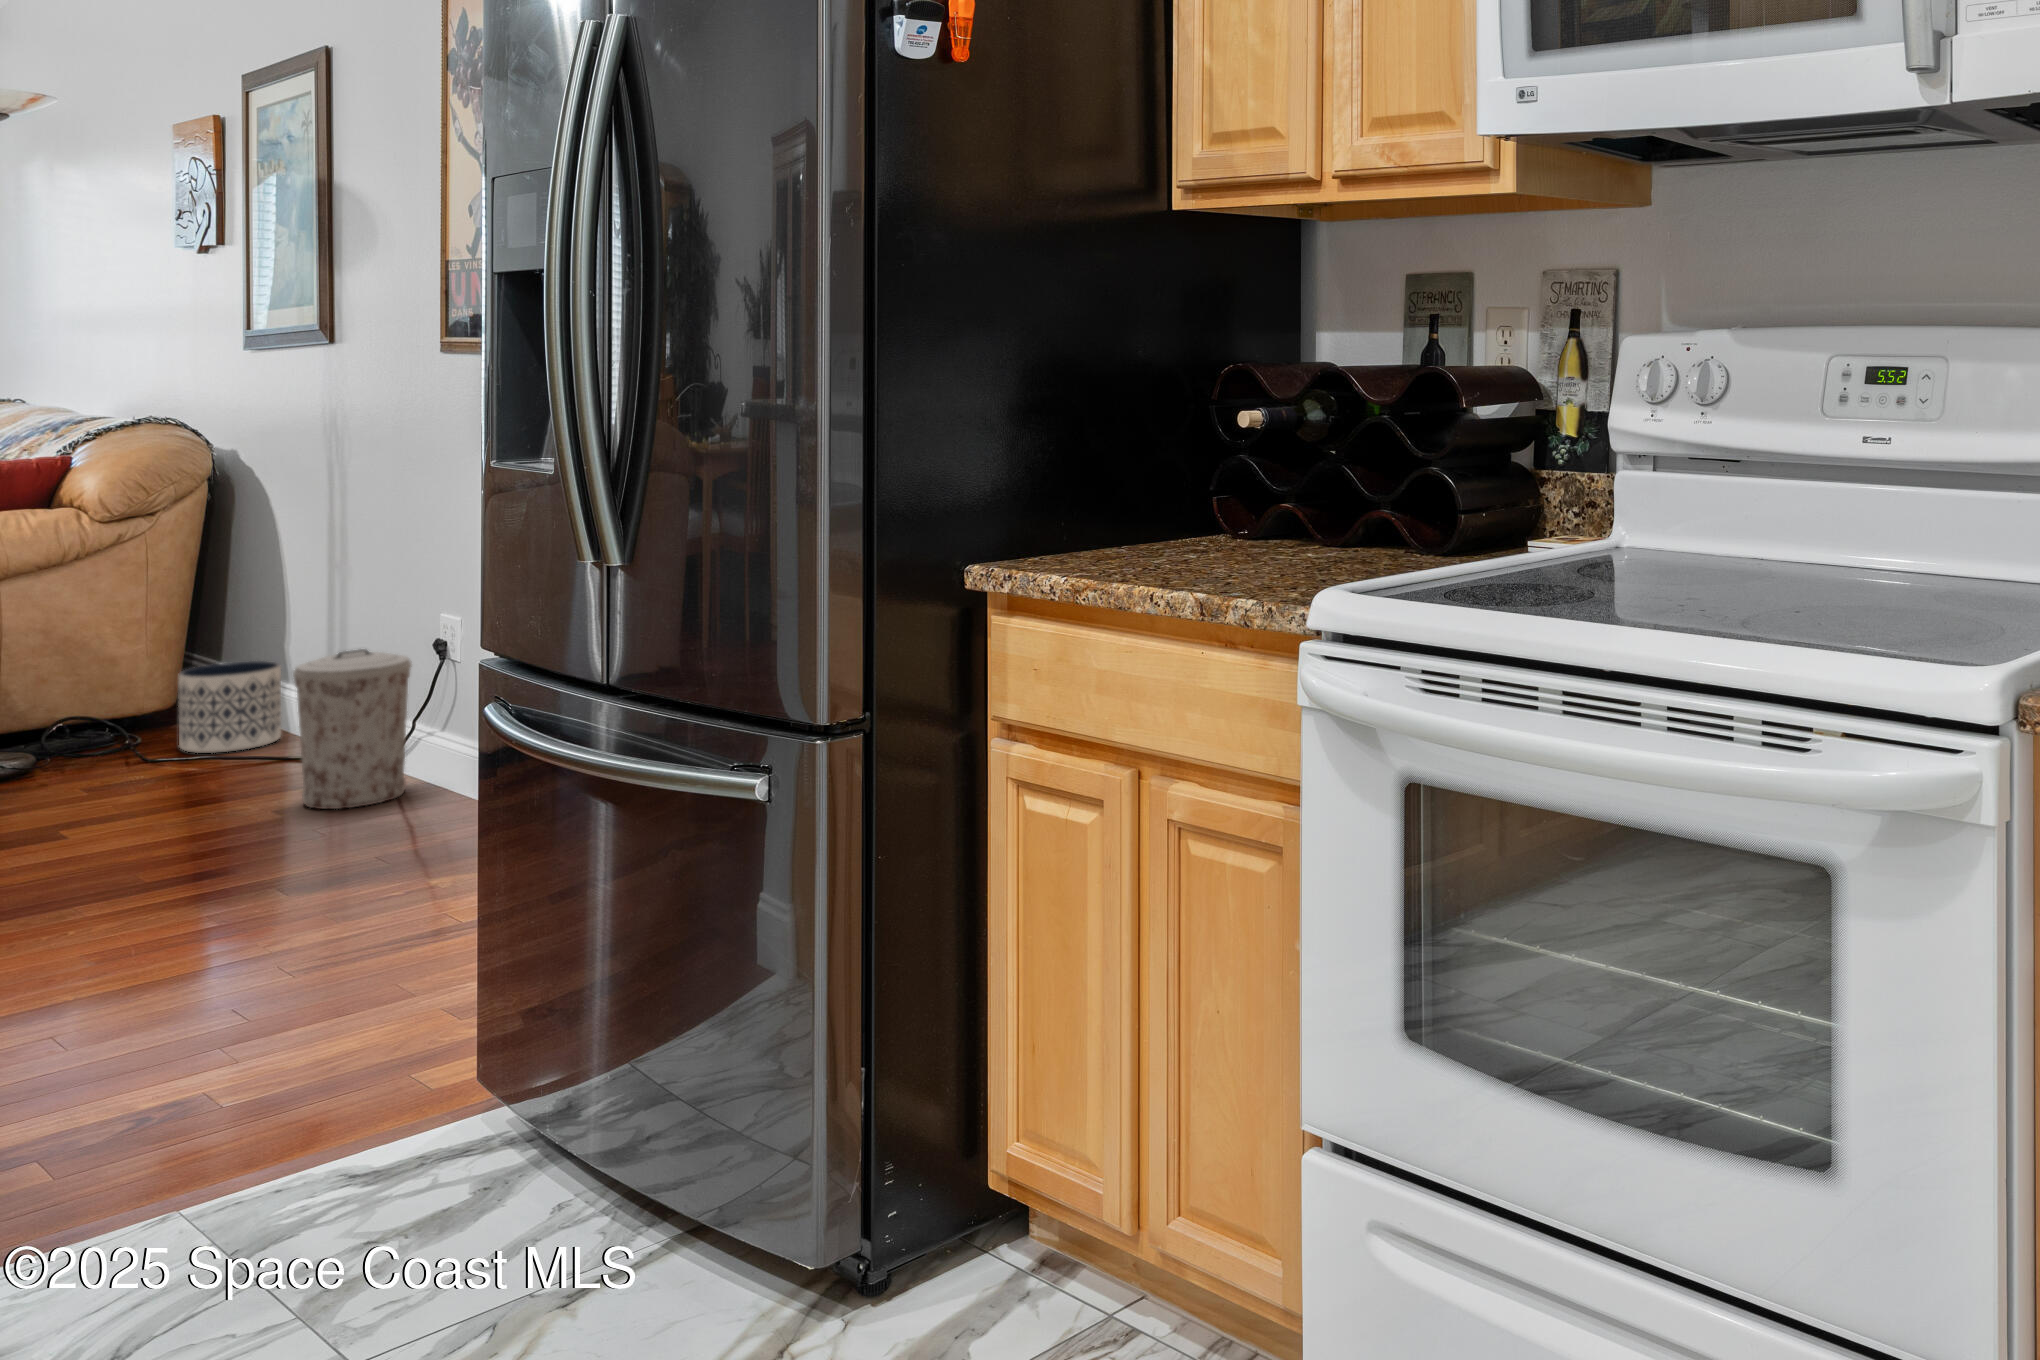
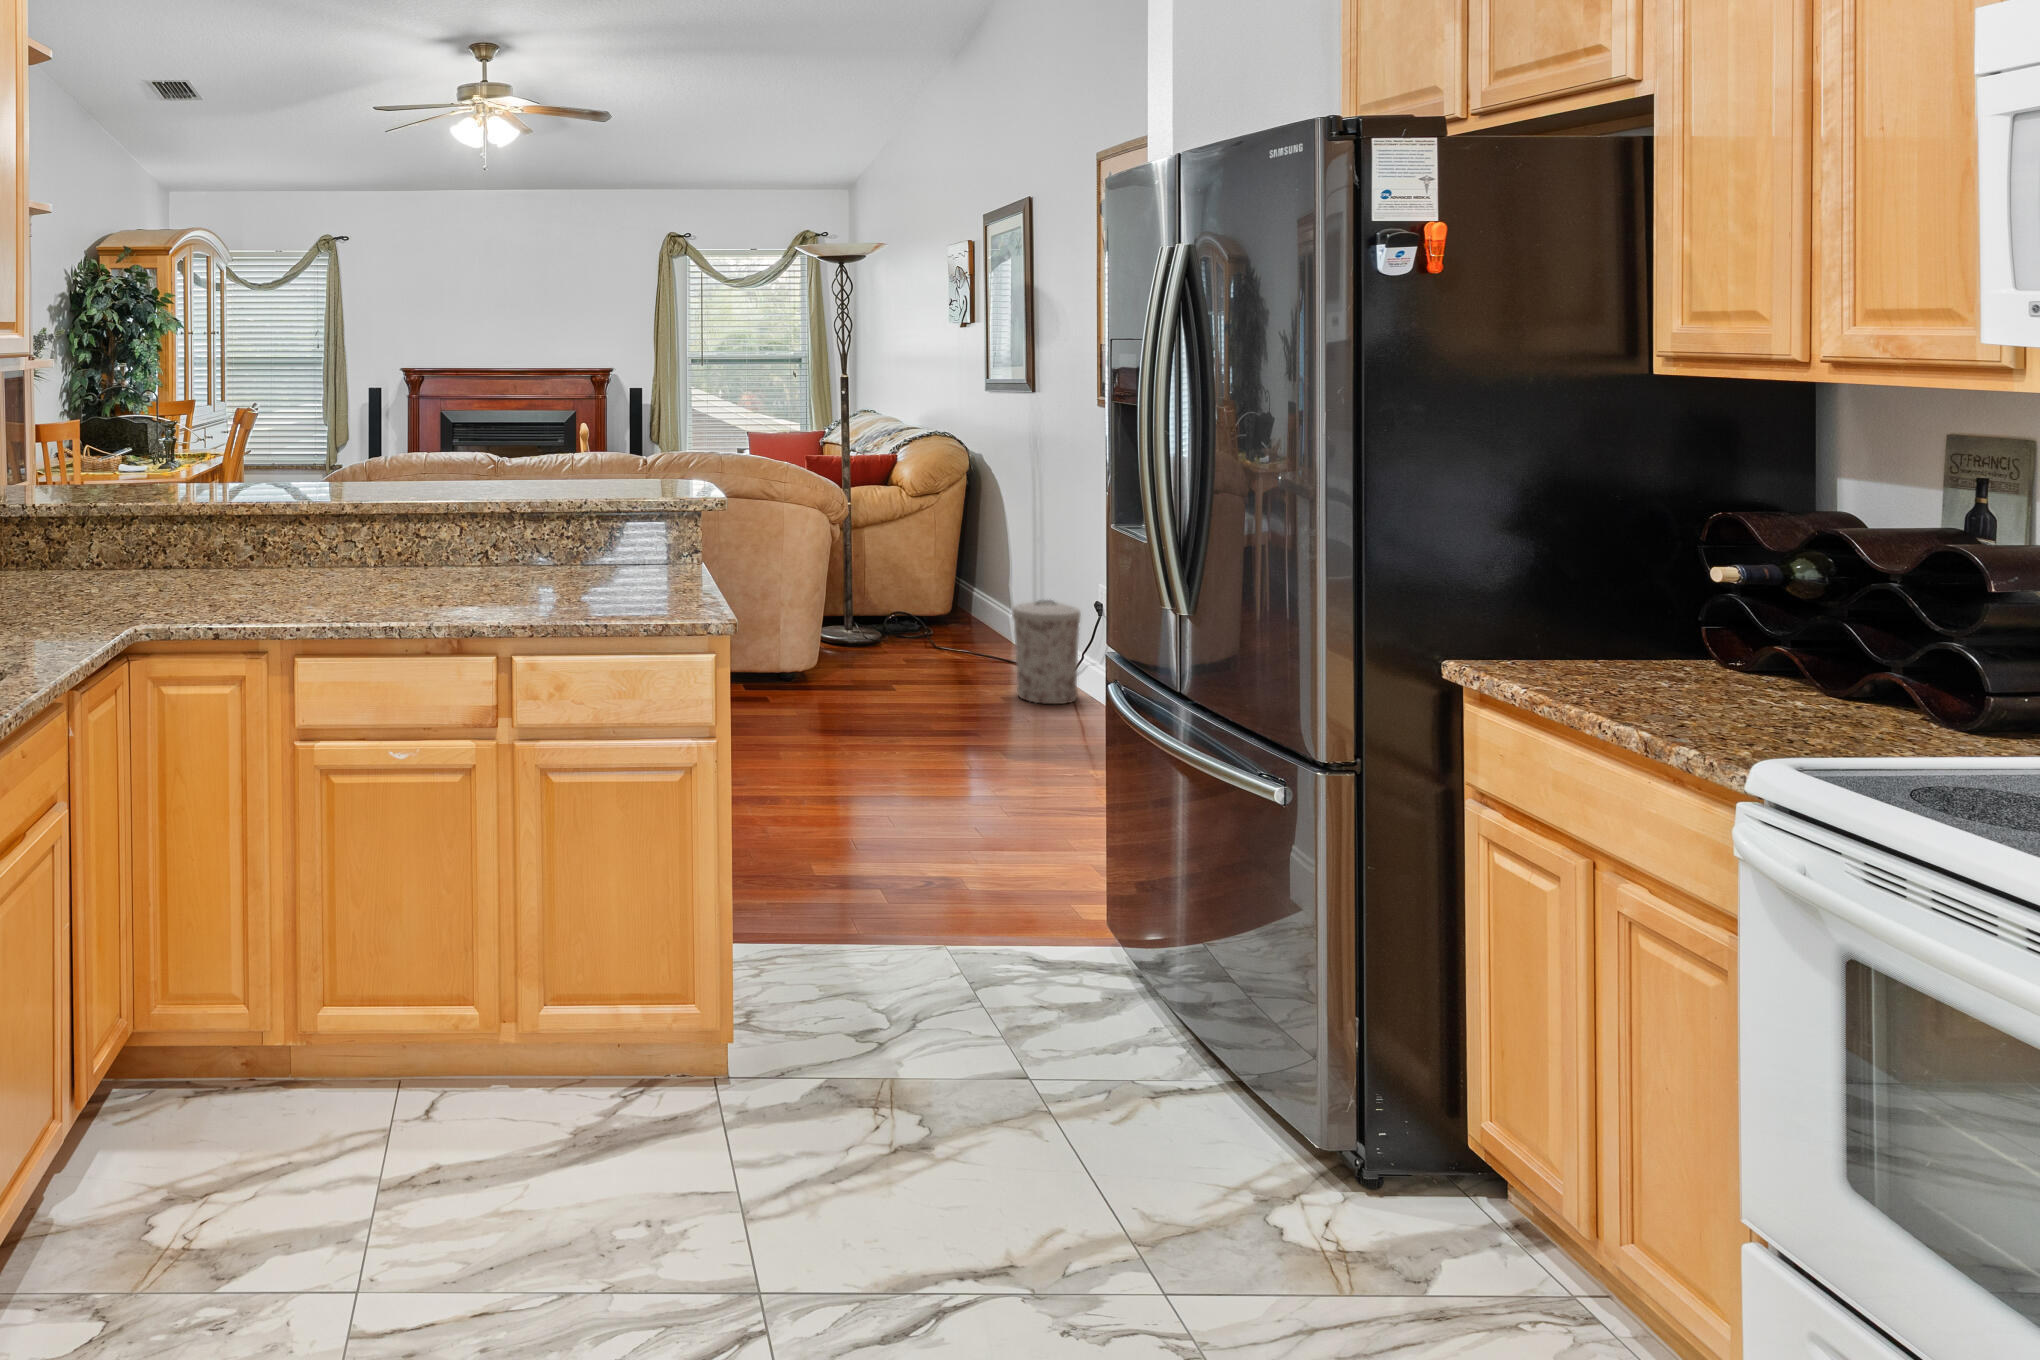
planter: present [178,661,281,753] -> none [952,591,1007,648]

